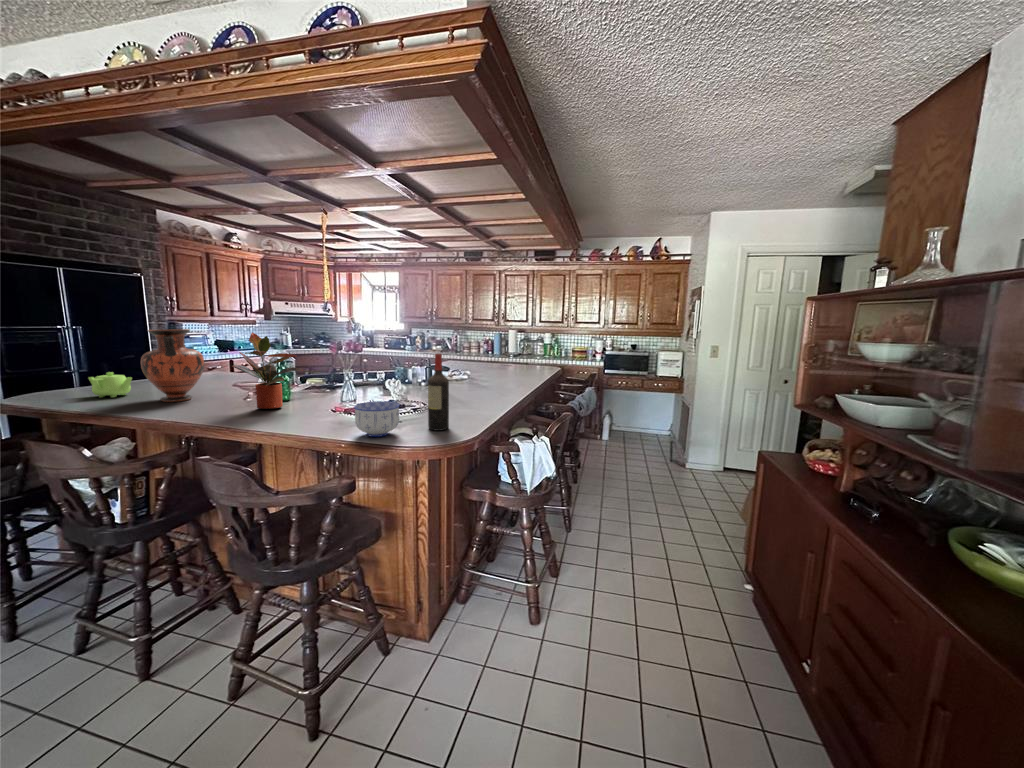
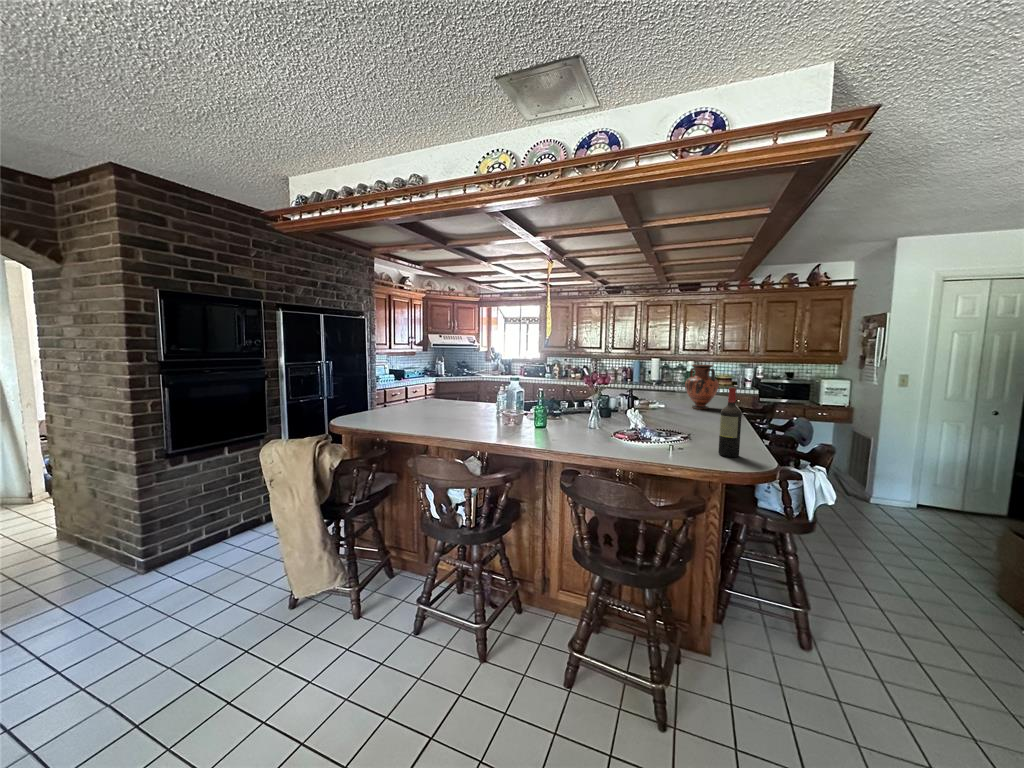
vase: present [141,329,204,402] -> present [685,364,719,409]
potted plant: present [232,332,303,409] -> none [520,368,573,433]
teapot: present [88,372,132,397] -> none [385,400,417,421]
bowl: present [354,401,399,437] -> none [666,430,708,461]

